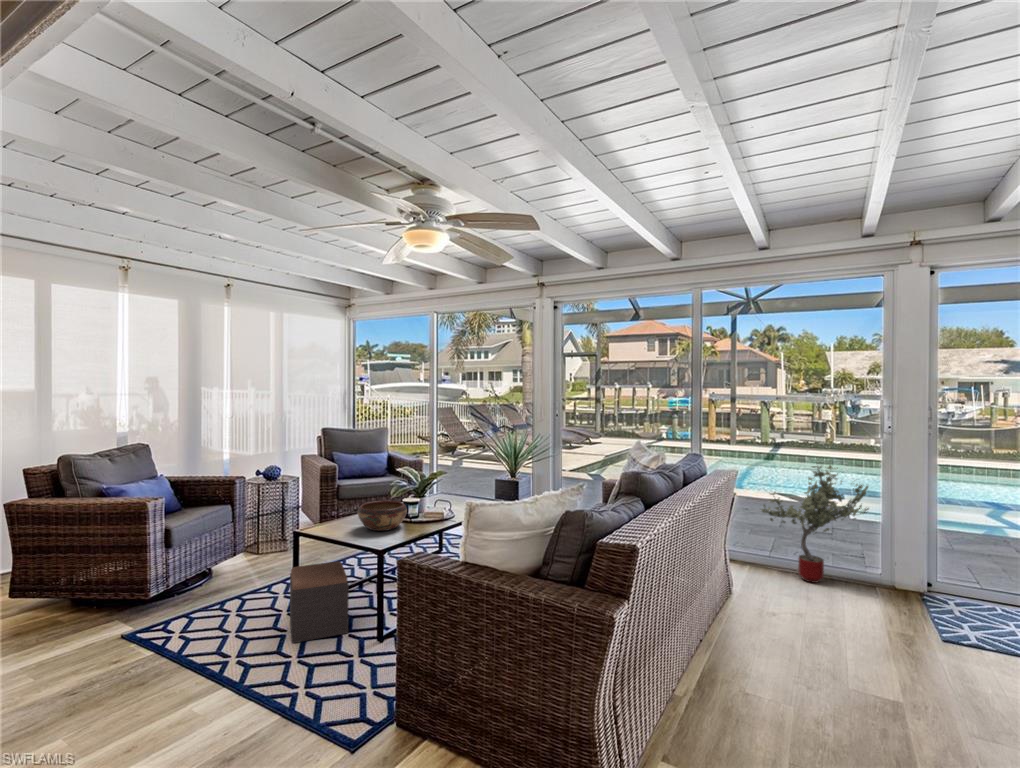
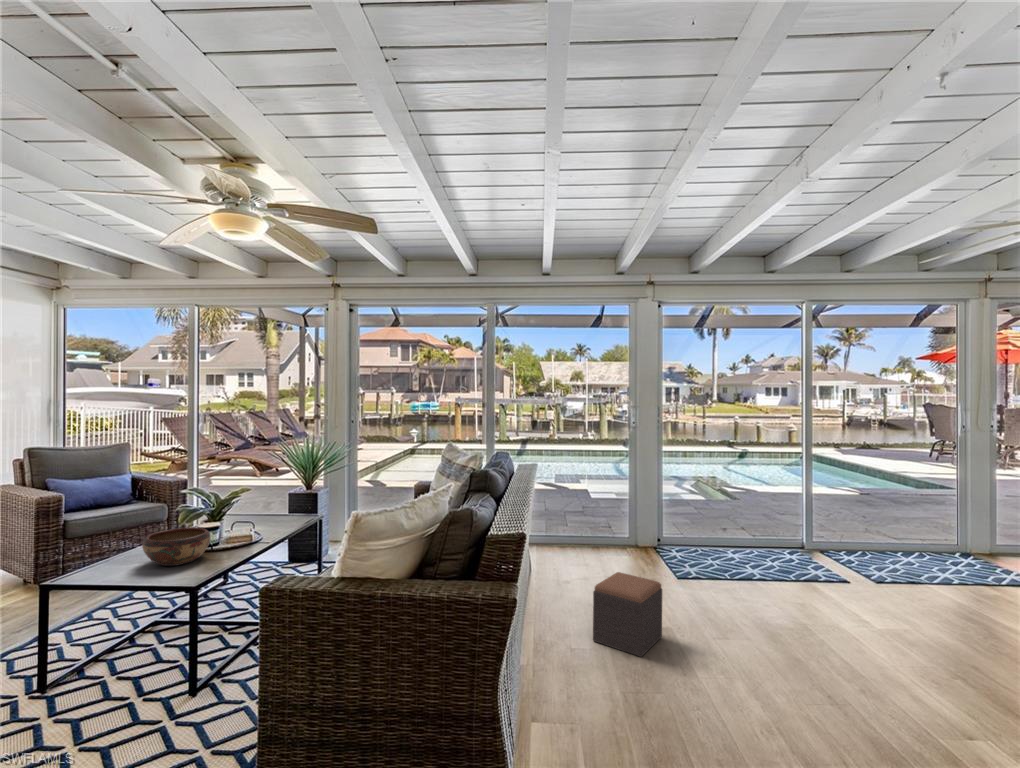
potted tree: present [762,465,869,583] -> none [543,455,624,554]
footstool: present [290,561,349,643] -> present [593,572,662,657]

